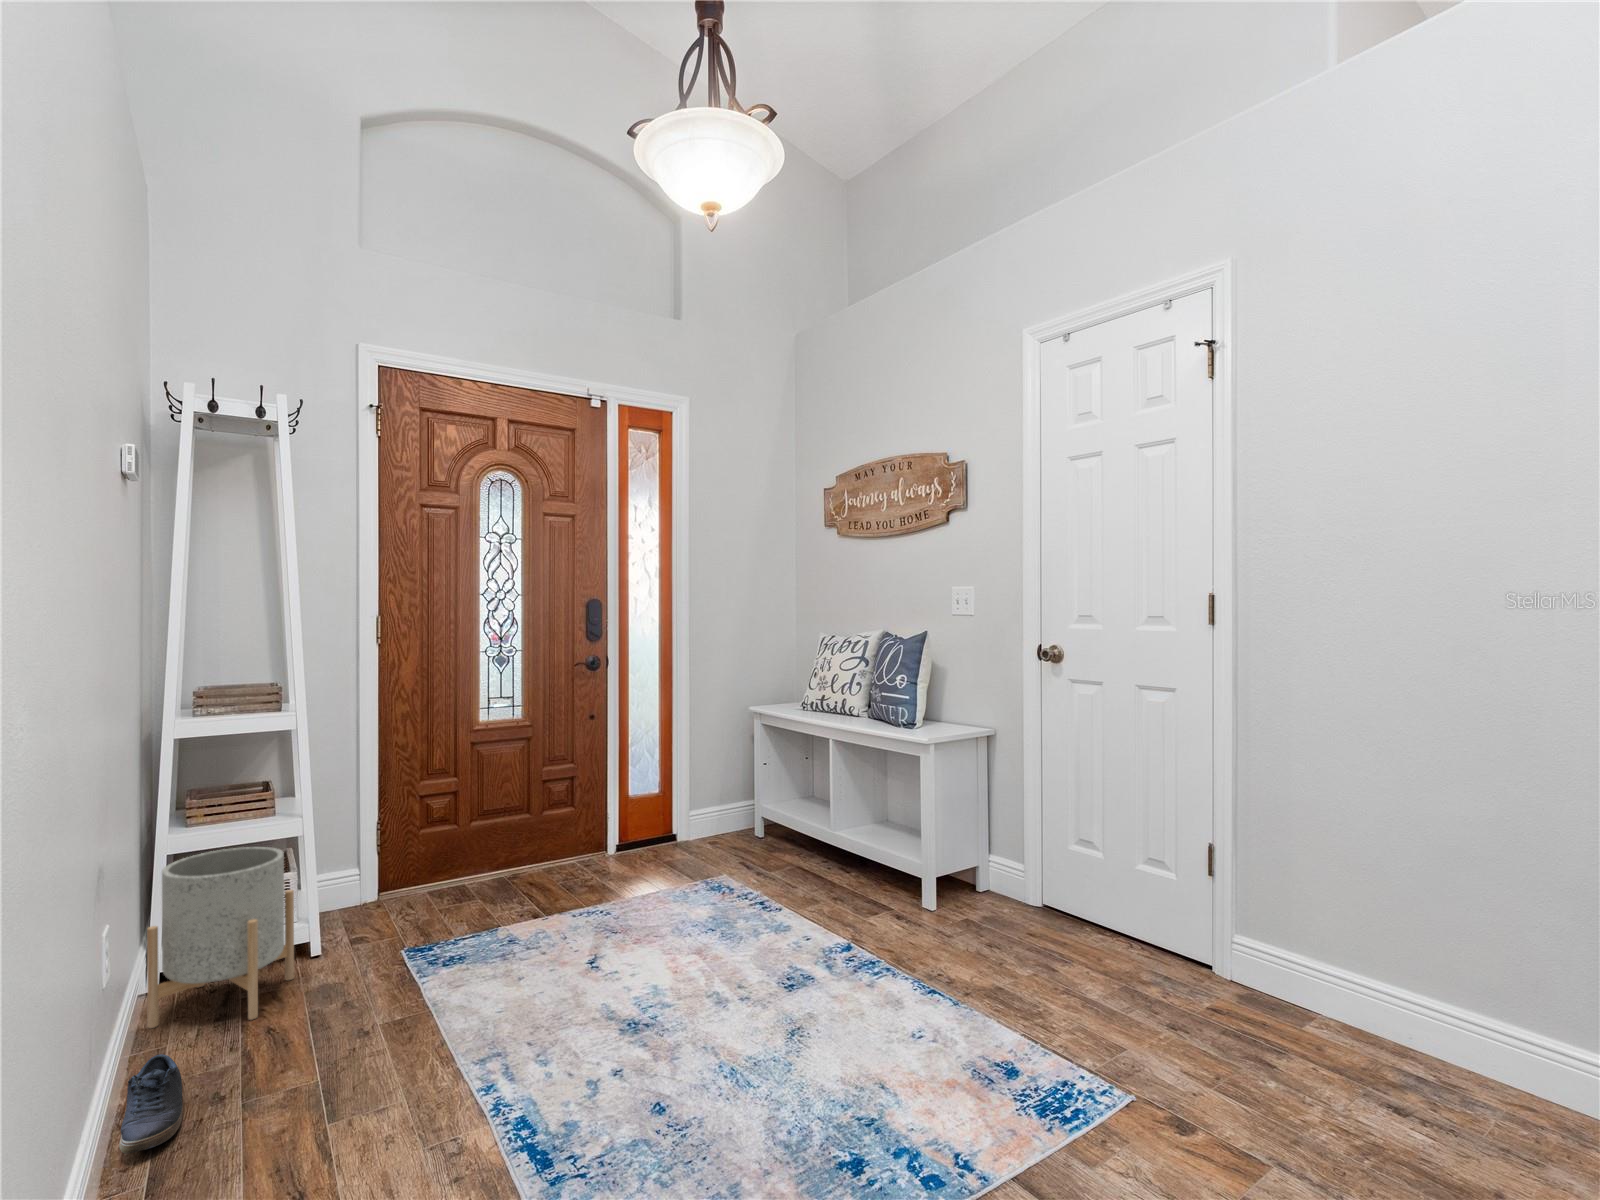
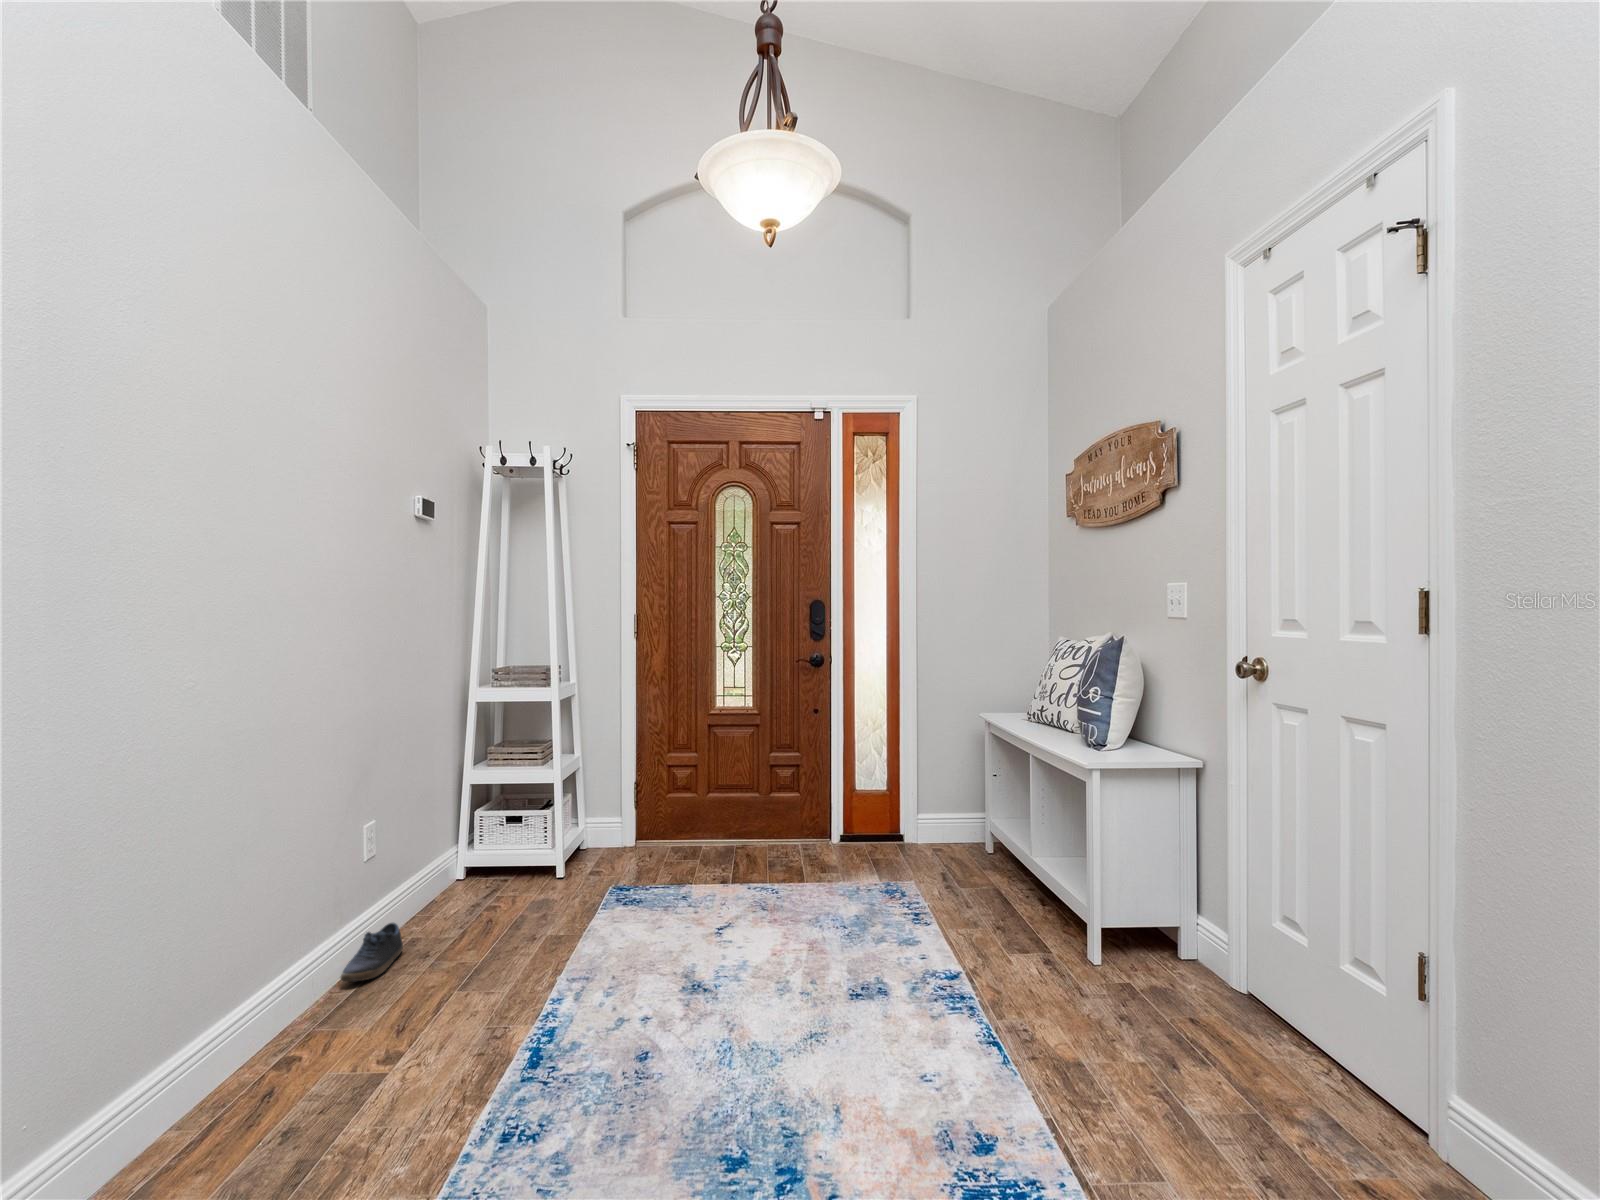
planter: present [147,847,294,1028] -> none [428,788,531,916]

